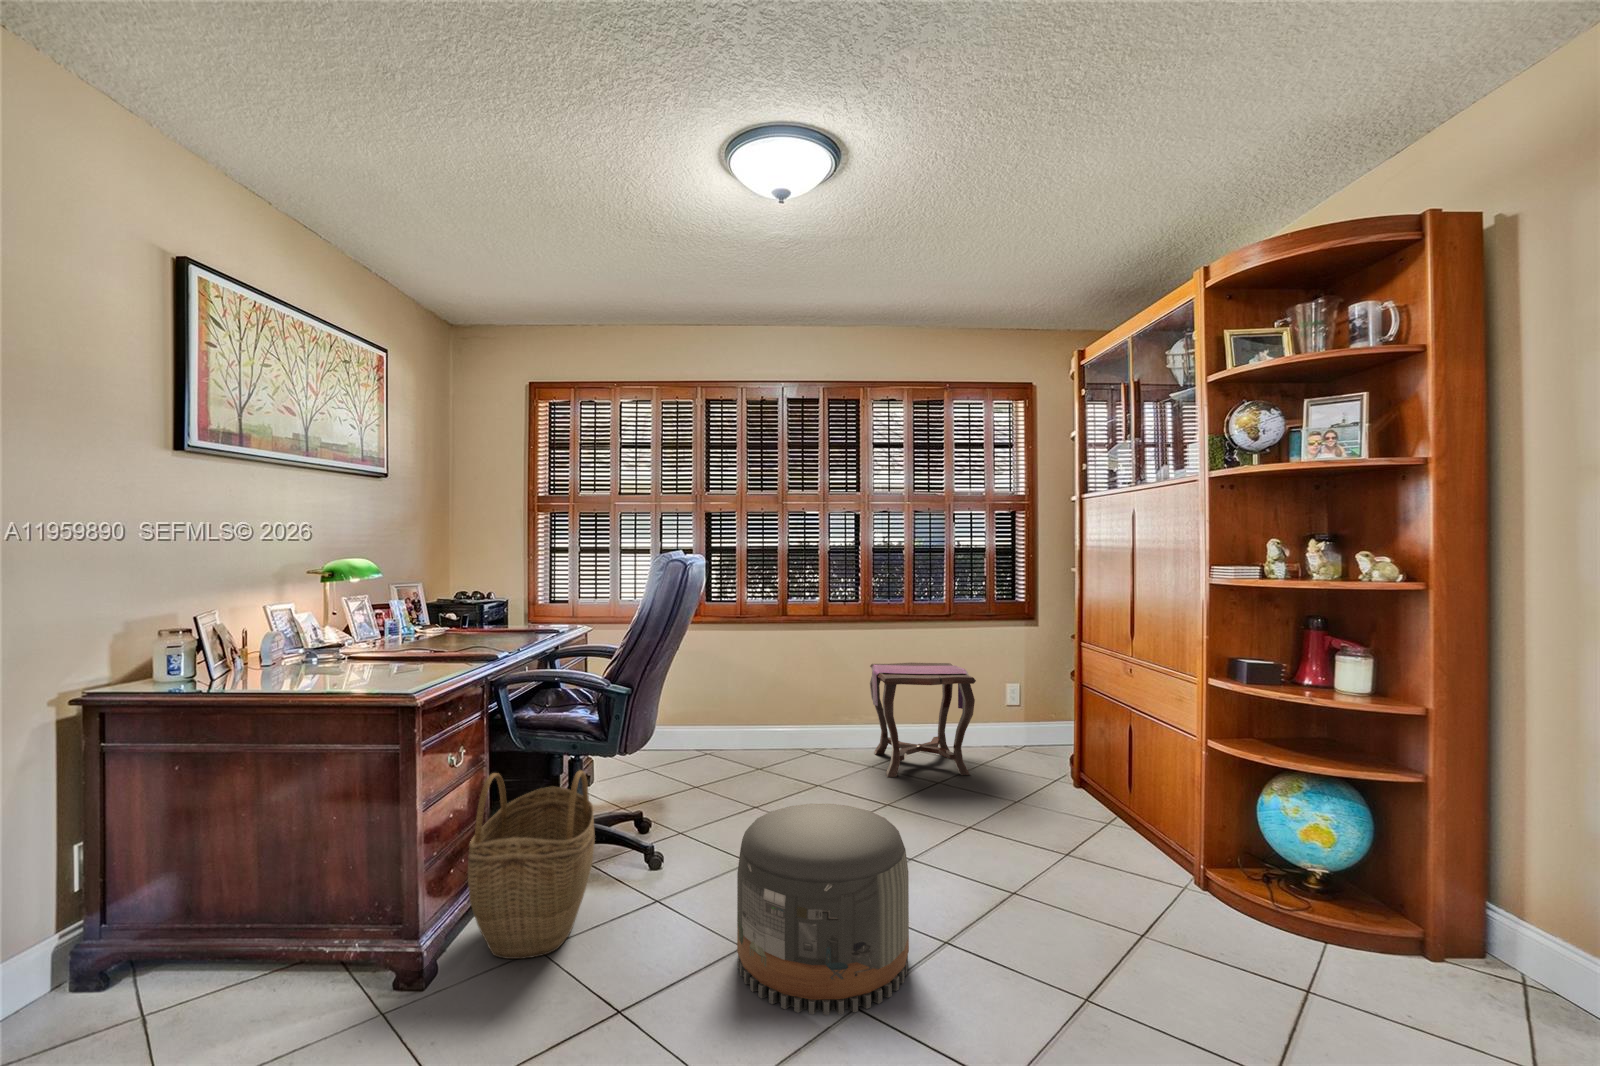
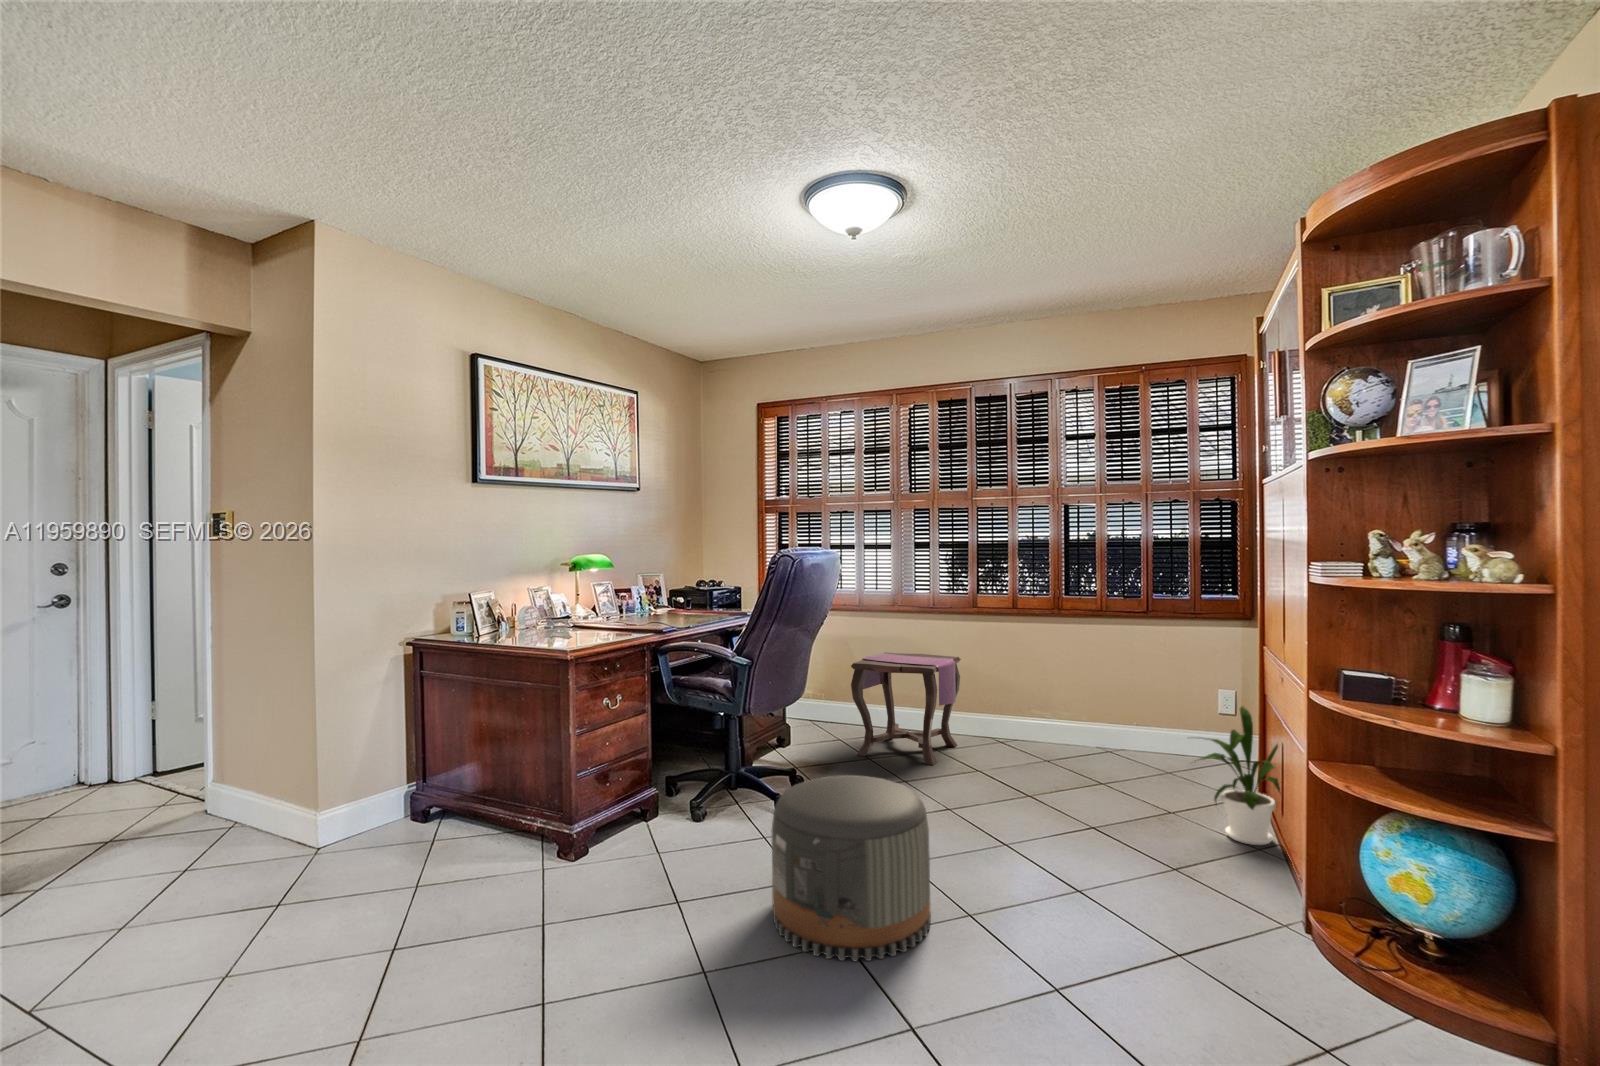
side table: present [870,662,976,777] -> present [851,652,961,765]
house plant: none [998,692,1090,807] -> present [1201,706,1281,845]
woven basket: present [468,770,595,959] -> none [604,716,711,861]

